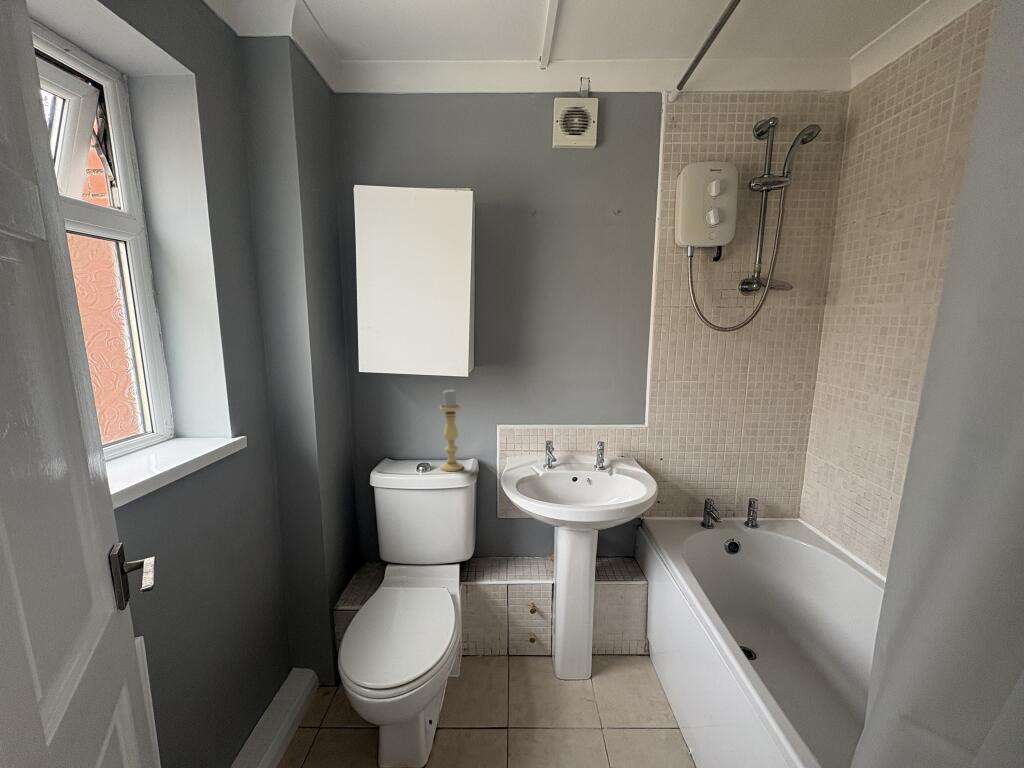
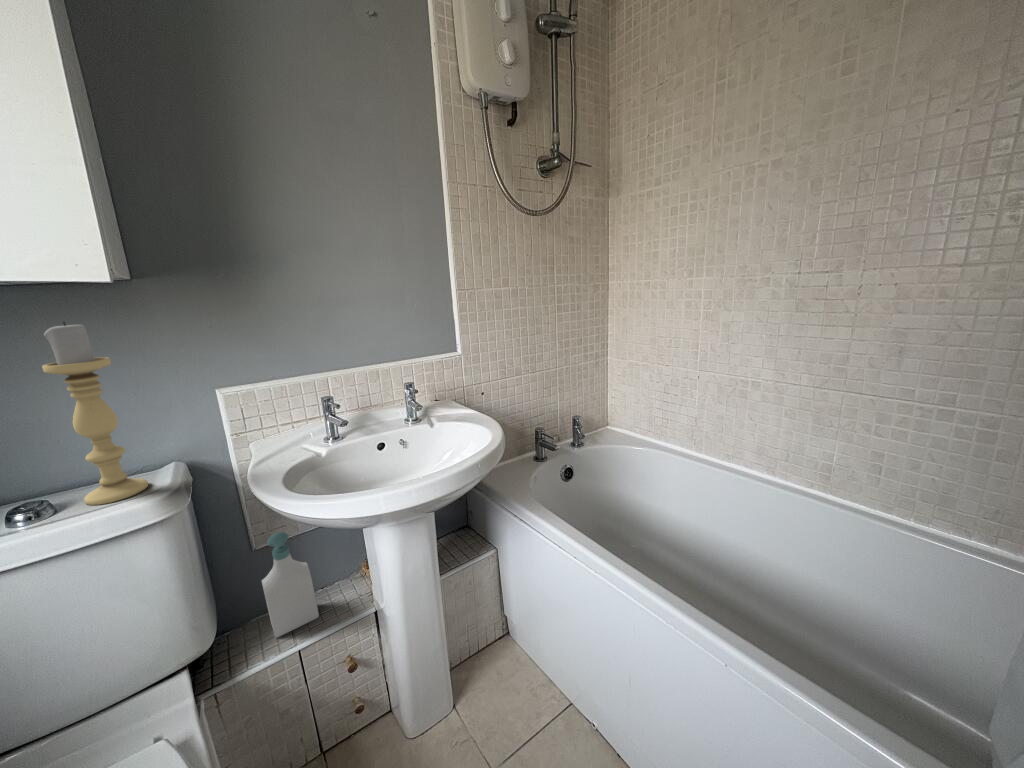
soap bottle: none [499,511,523,571] -> present [262,532,319,638]

